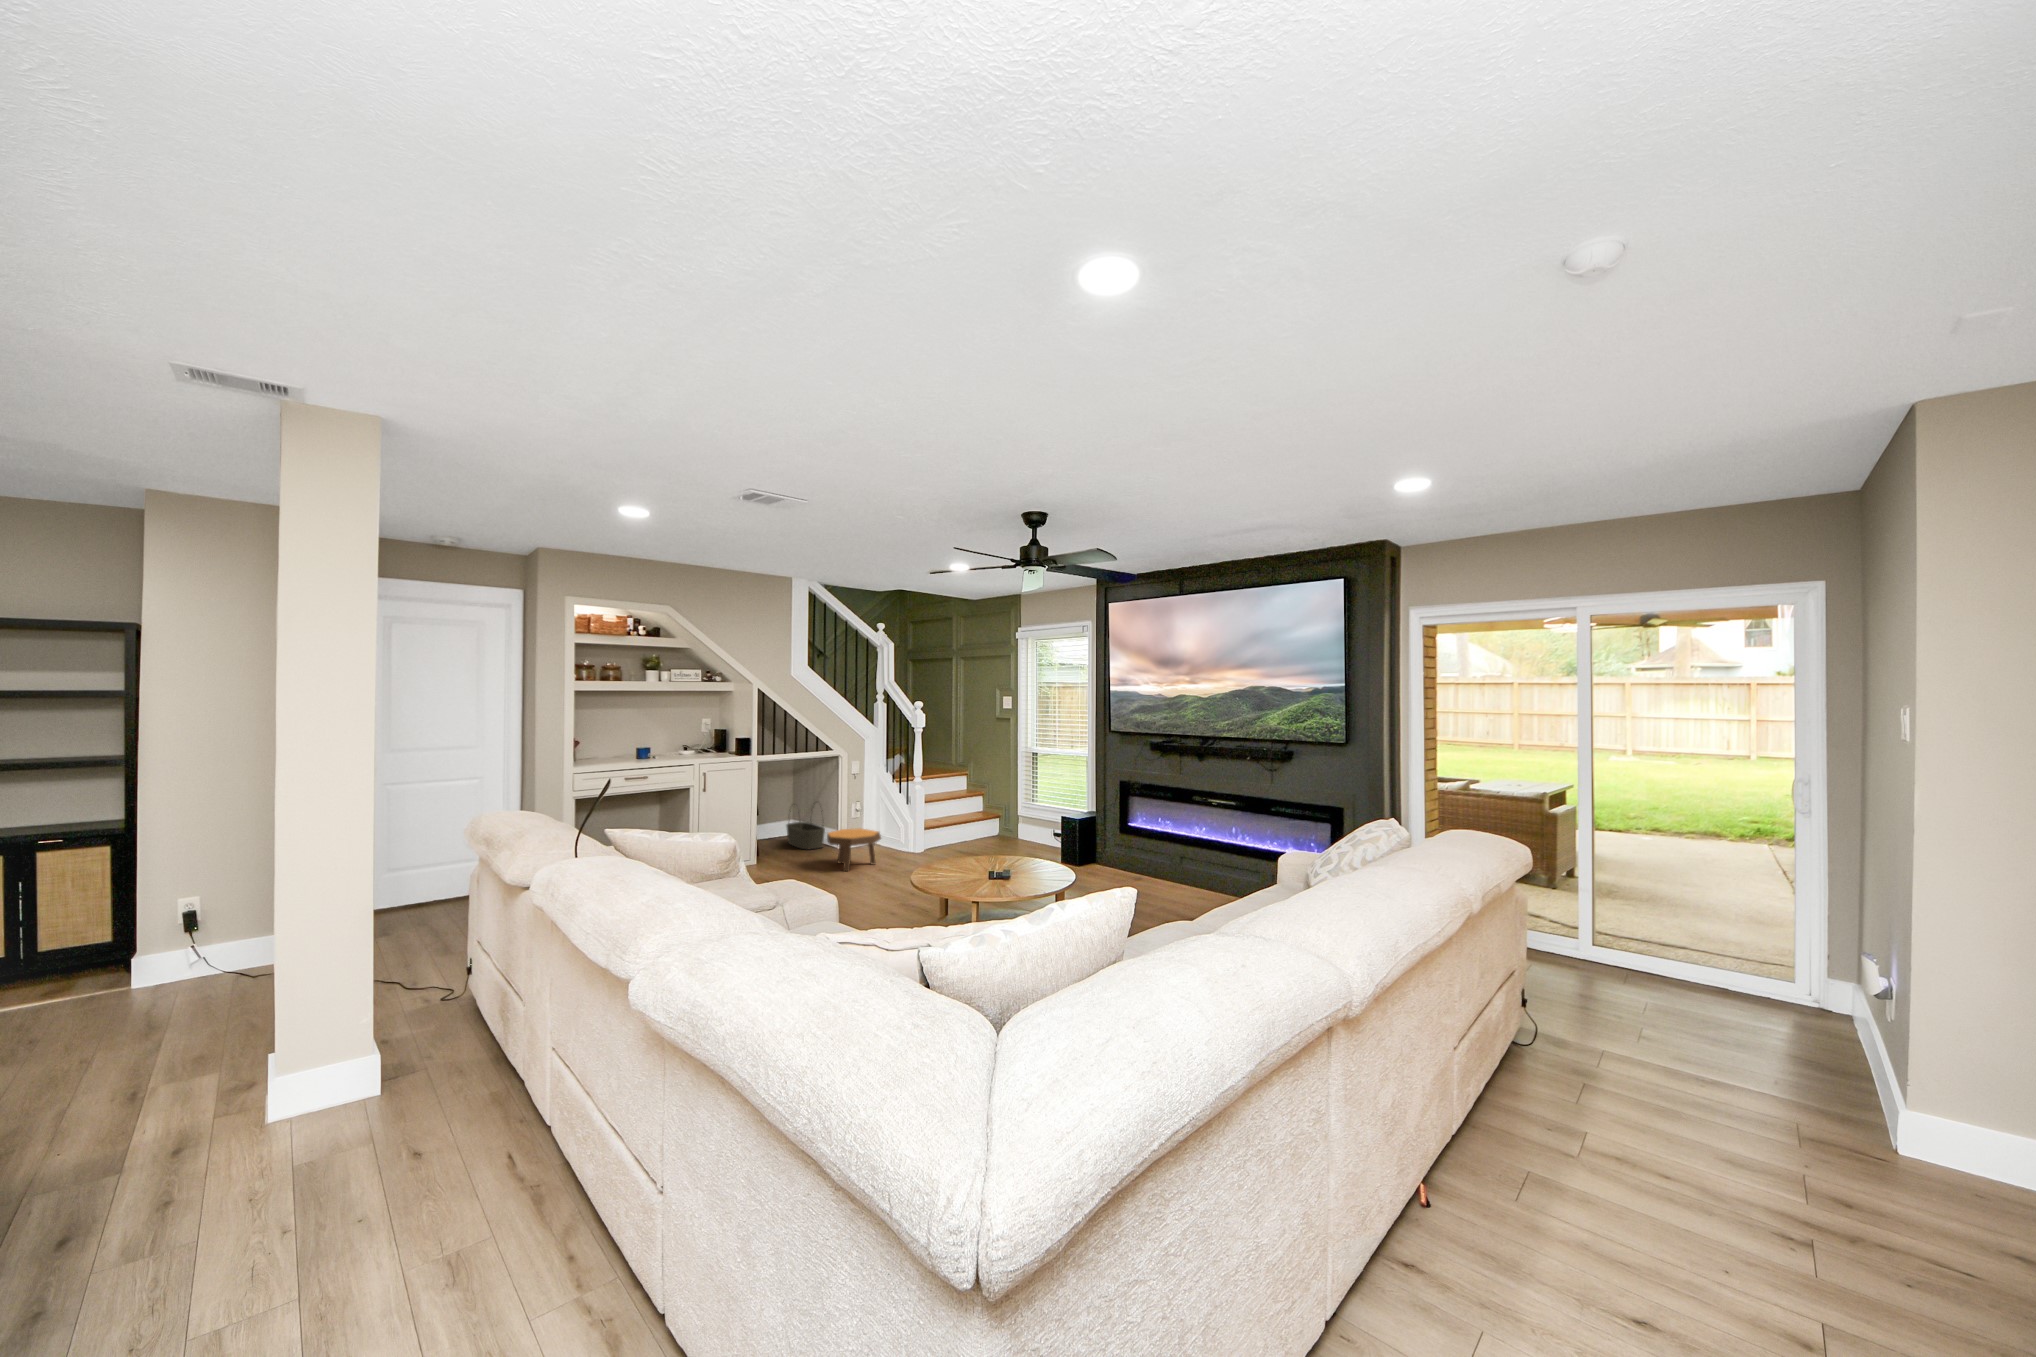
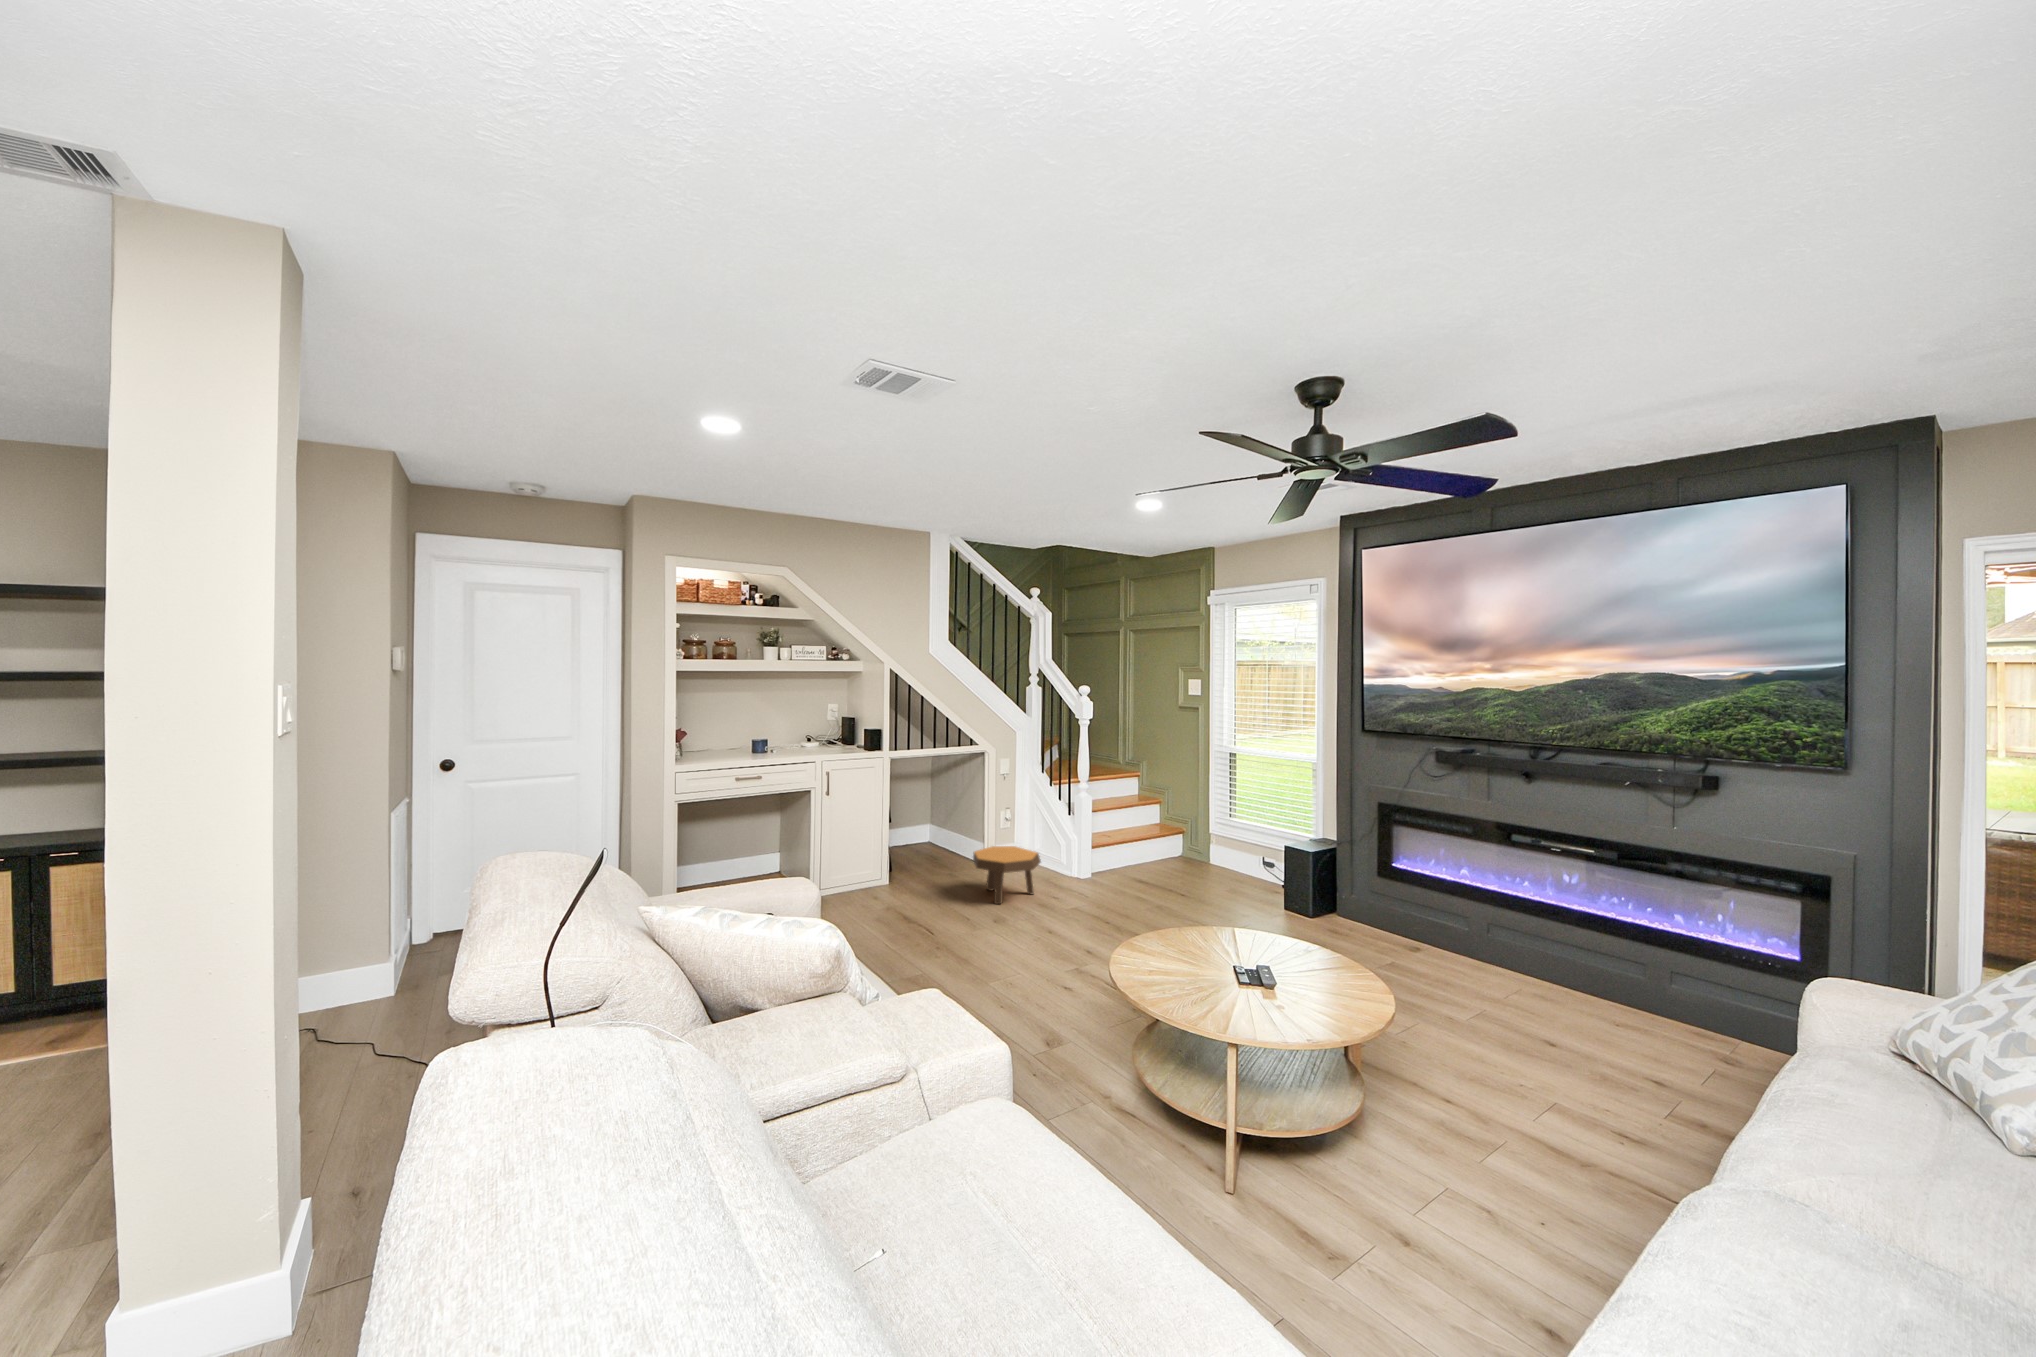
basket: present [787,810,825,849] -> none [925,805,970,865]

